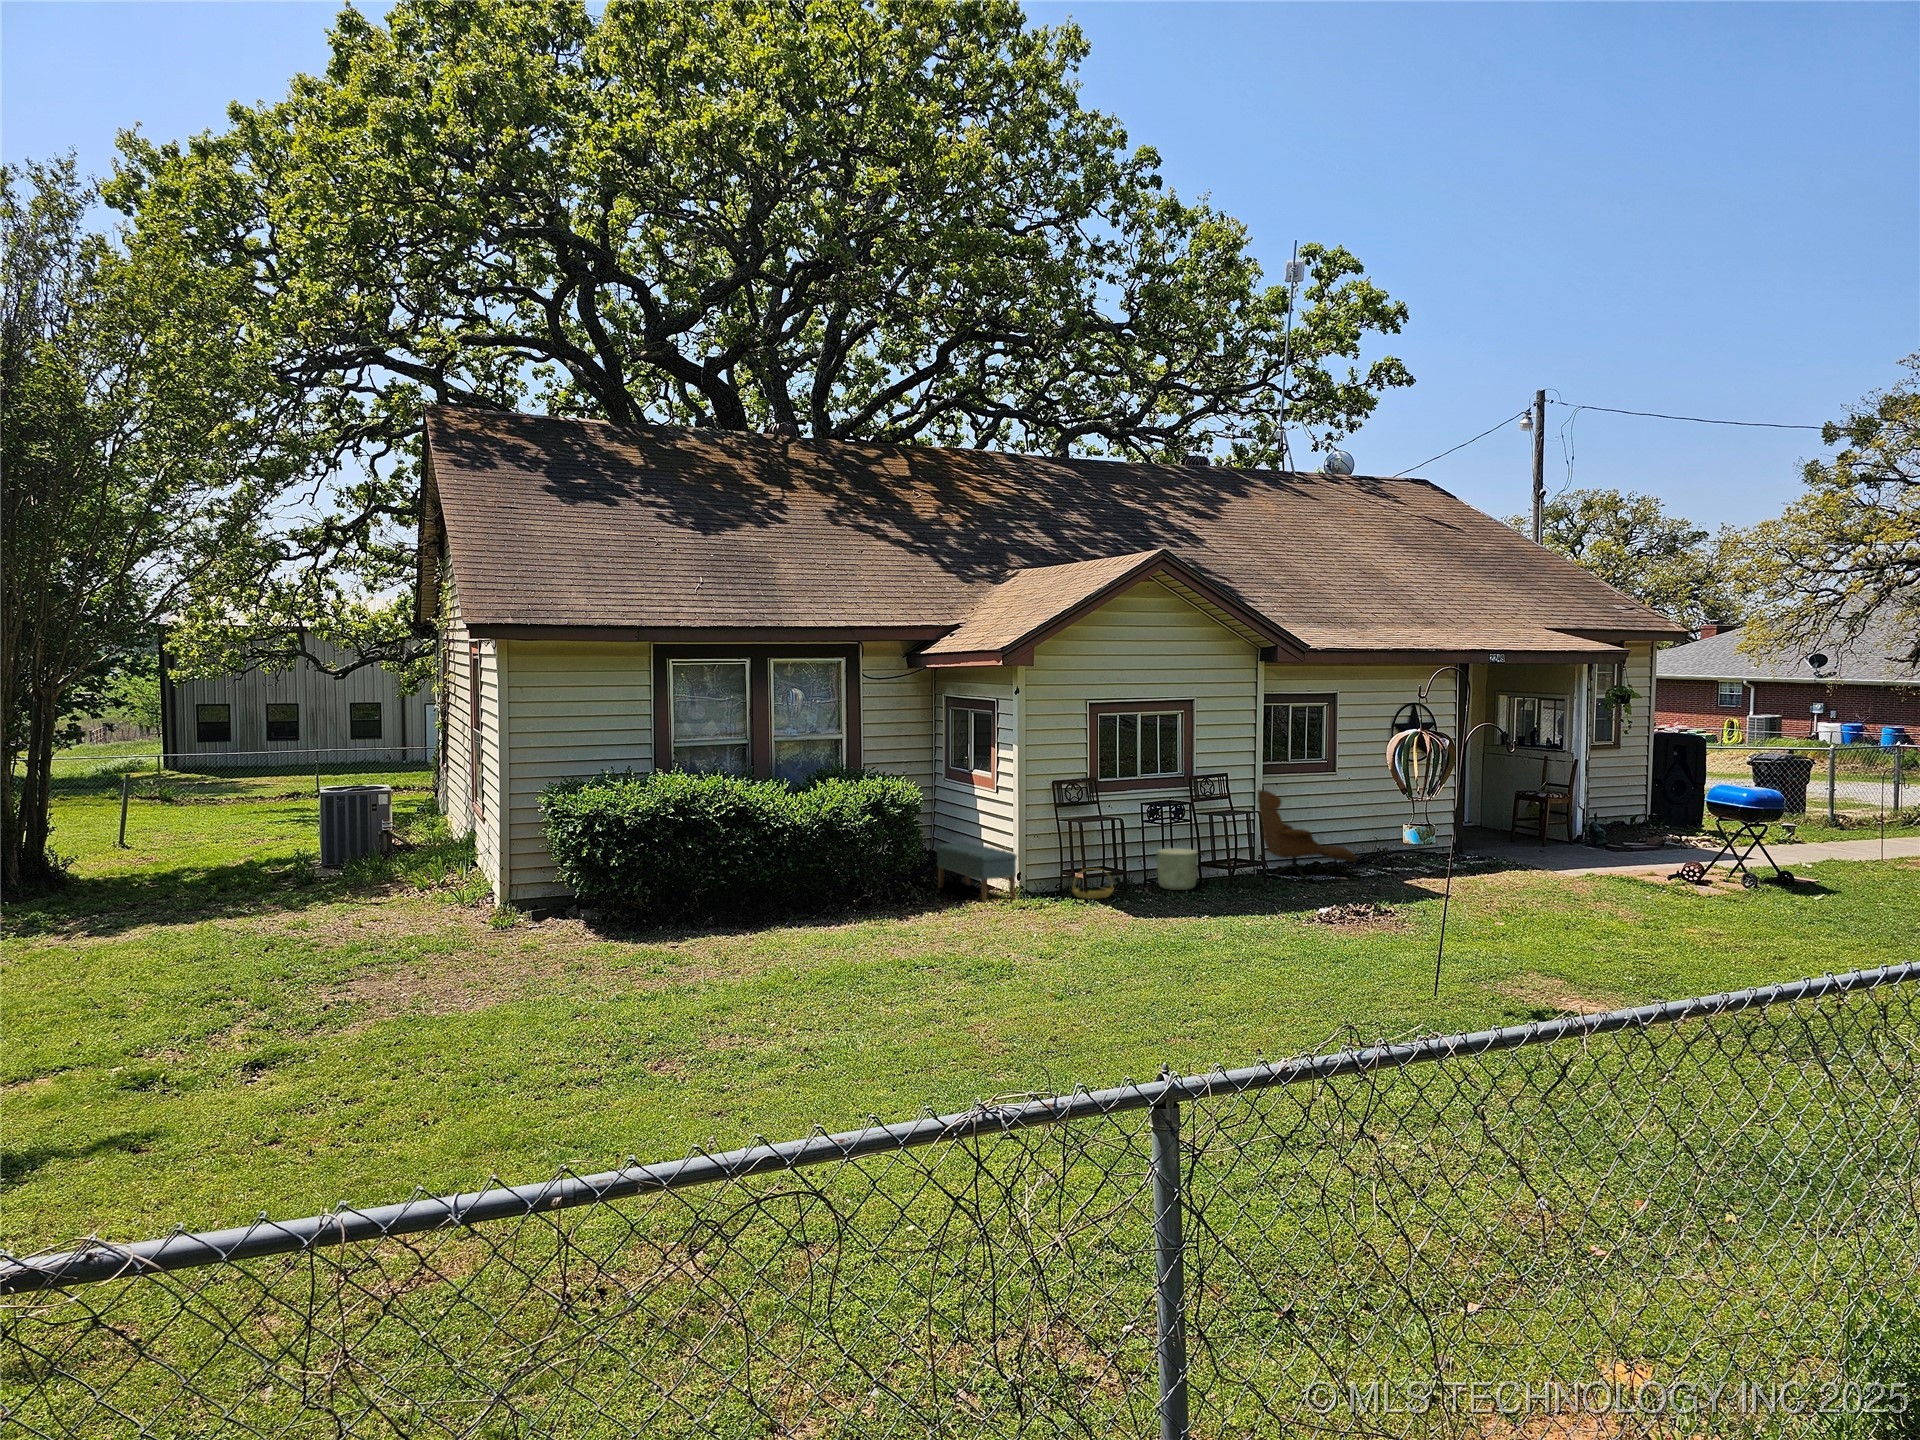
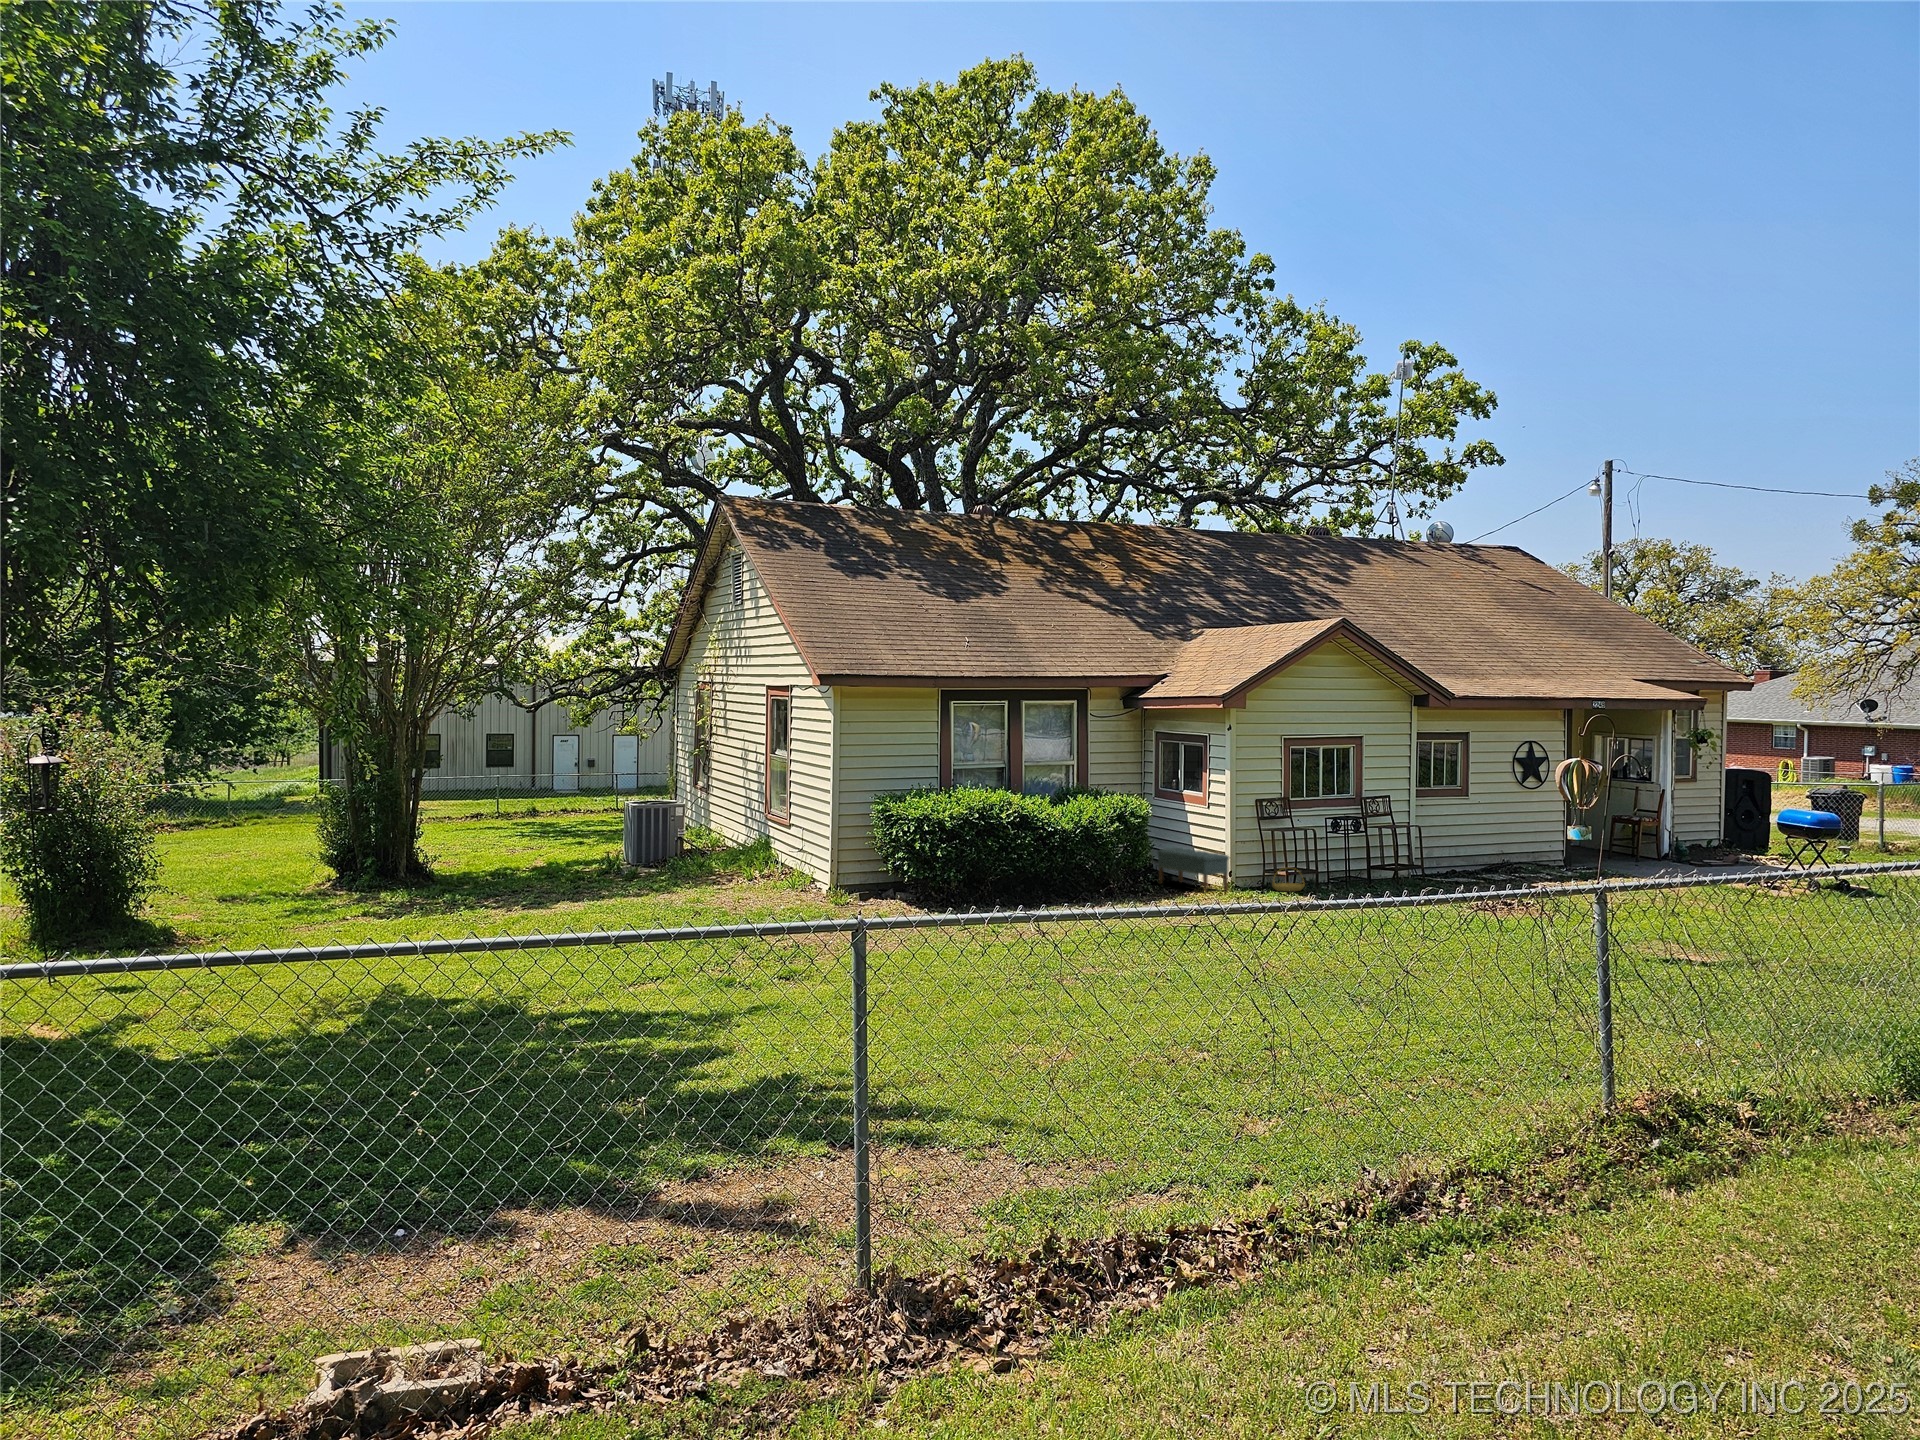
lounge chair: present [1258,790,1357,878] -> none [1407,809,1492,880]
planter: present [1157,849,1198,890] -> none [1334,854,1368,886]

